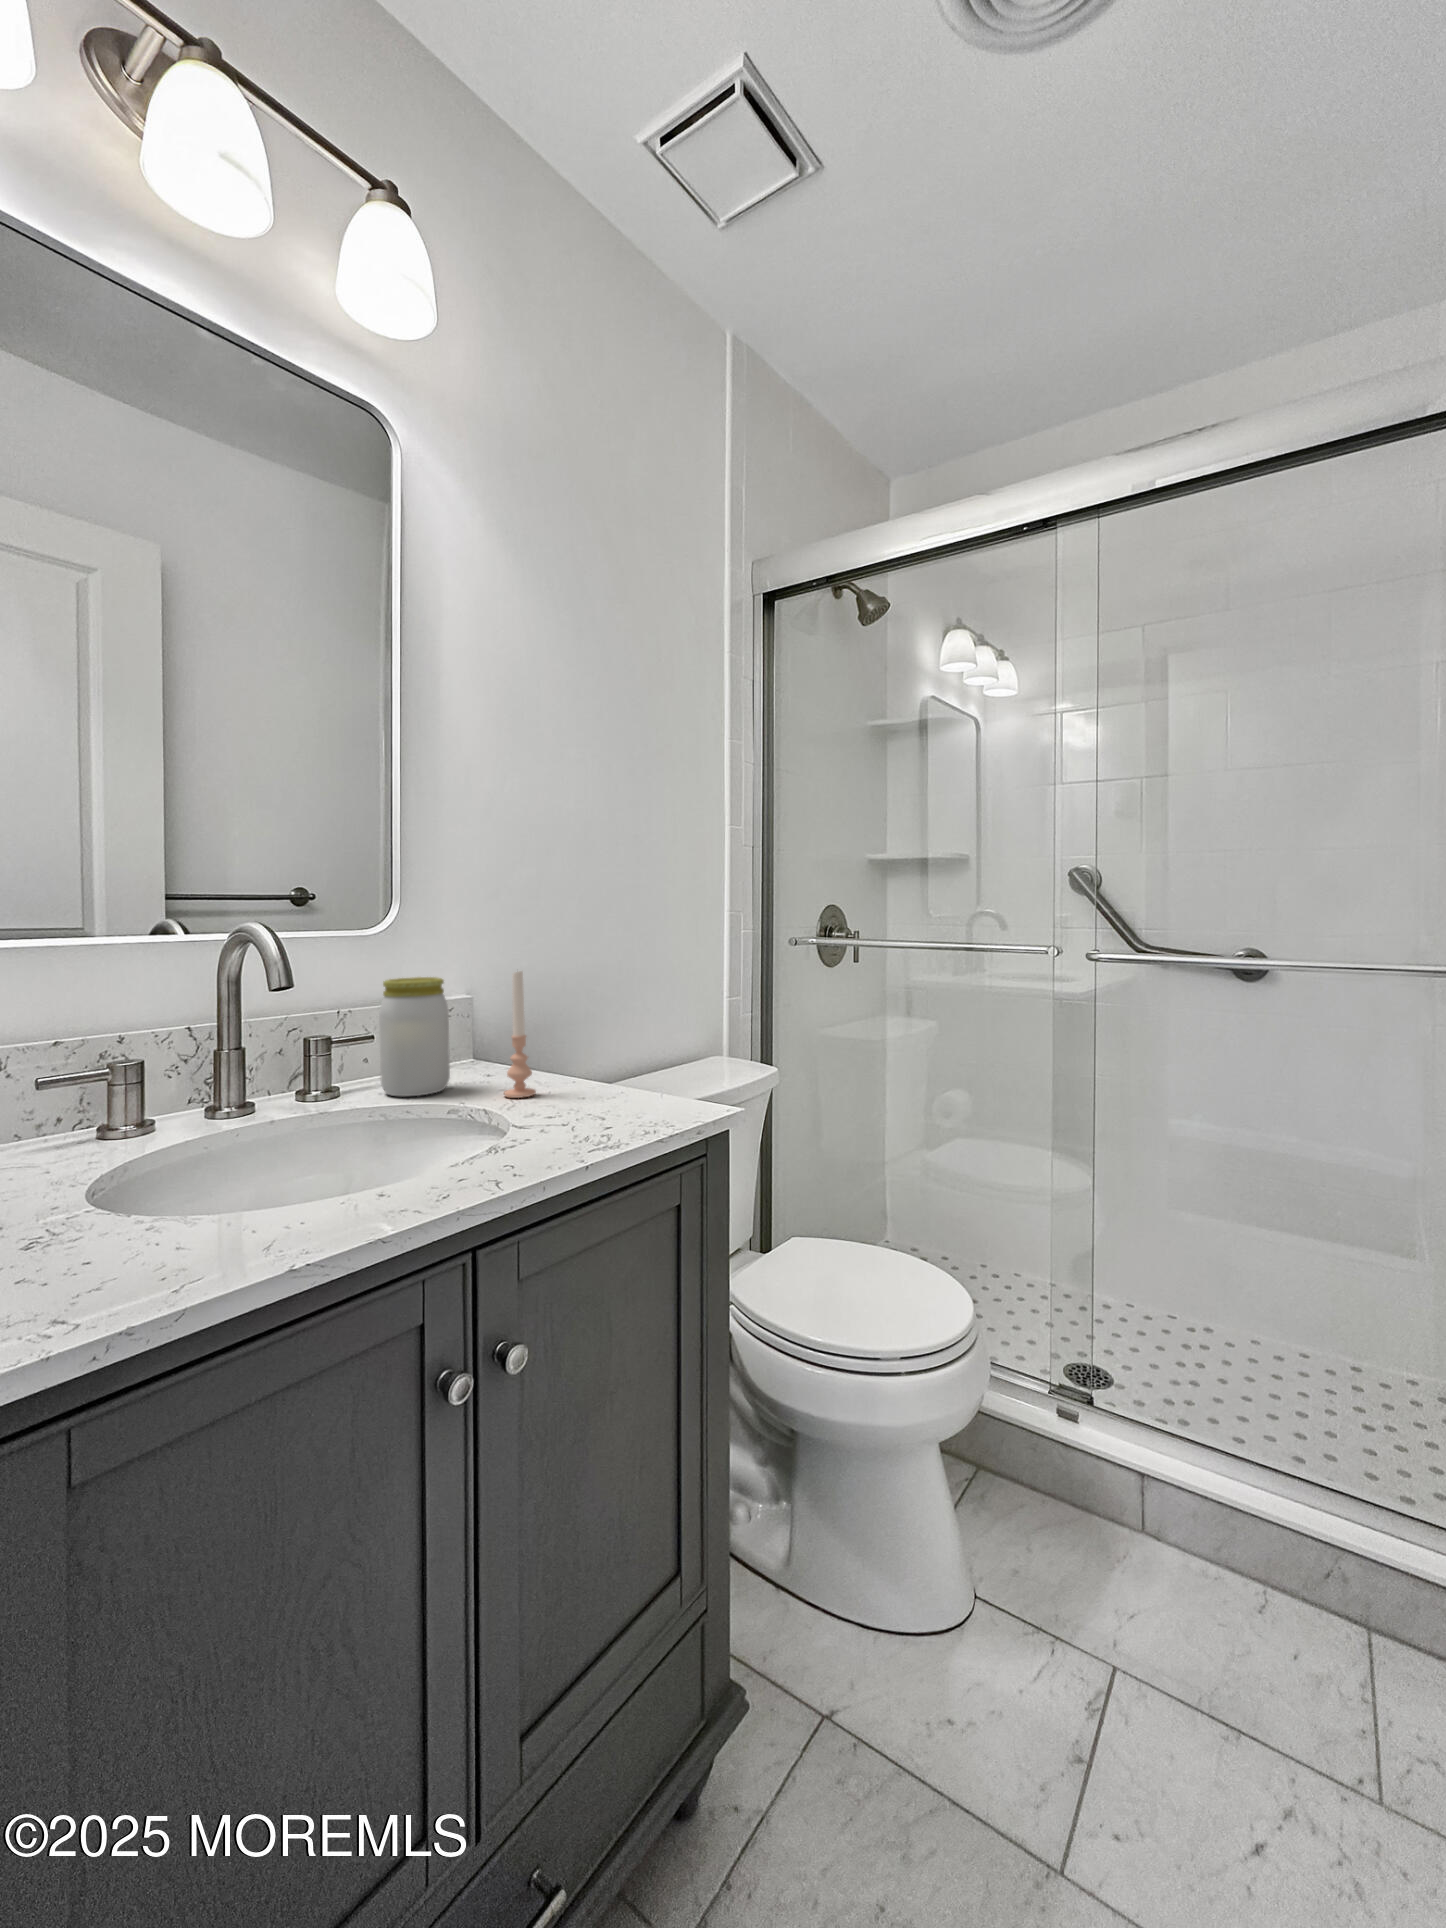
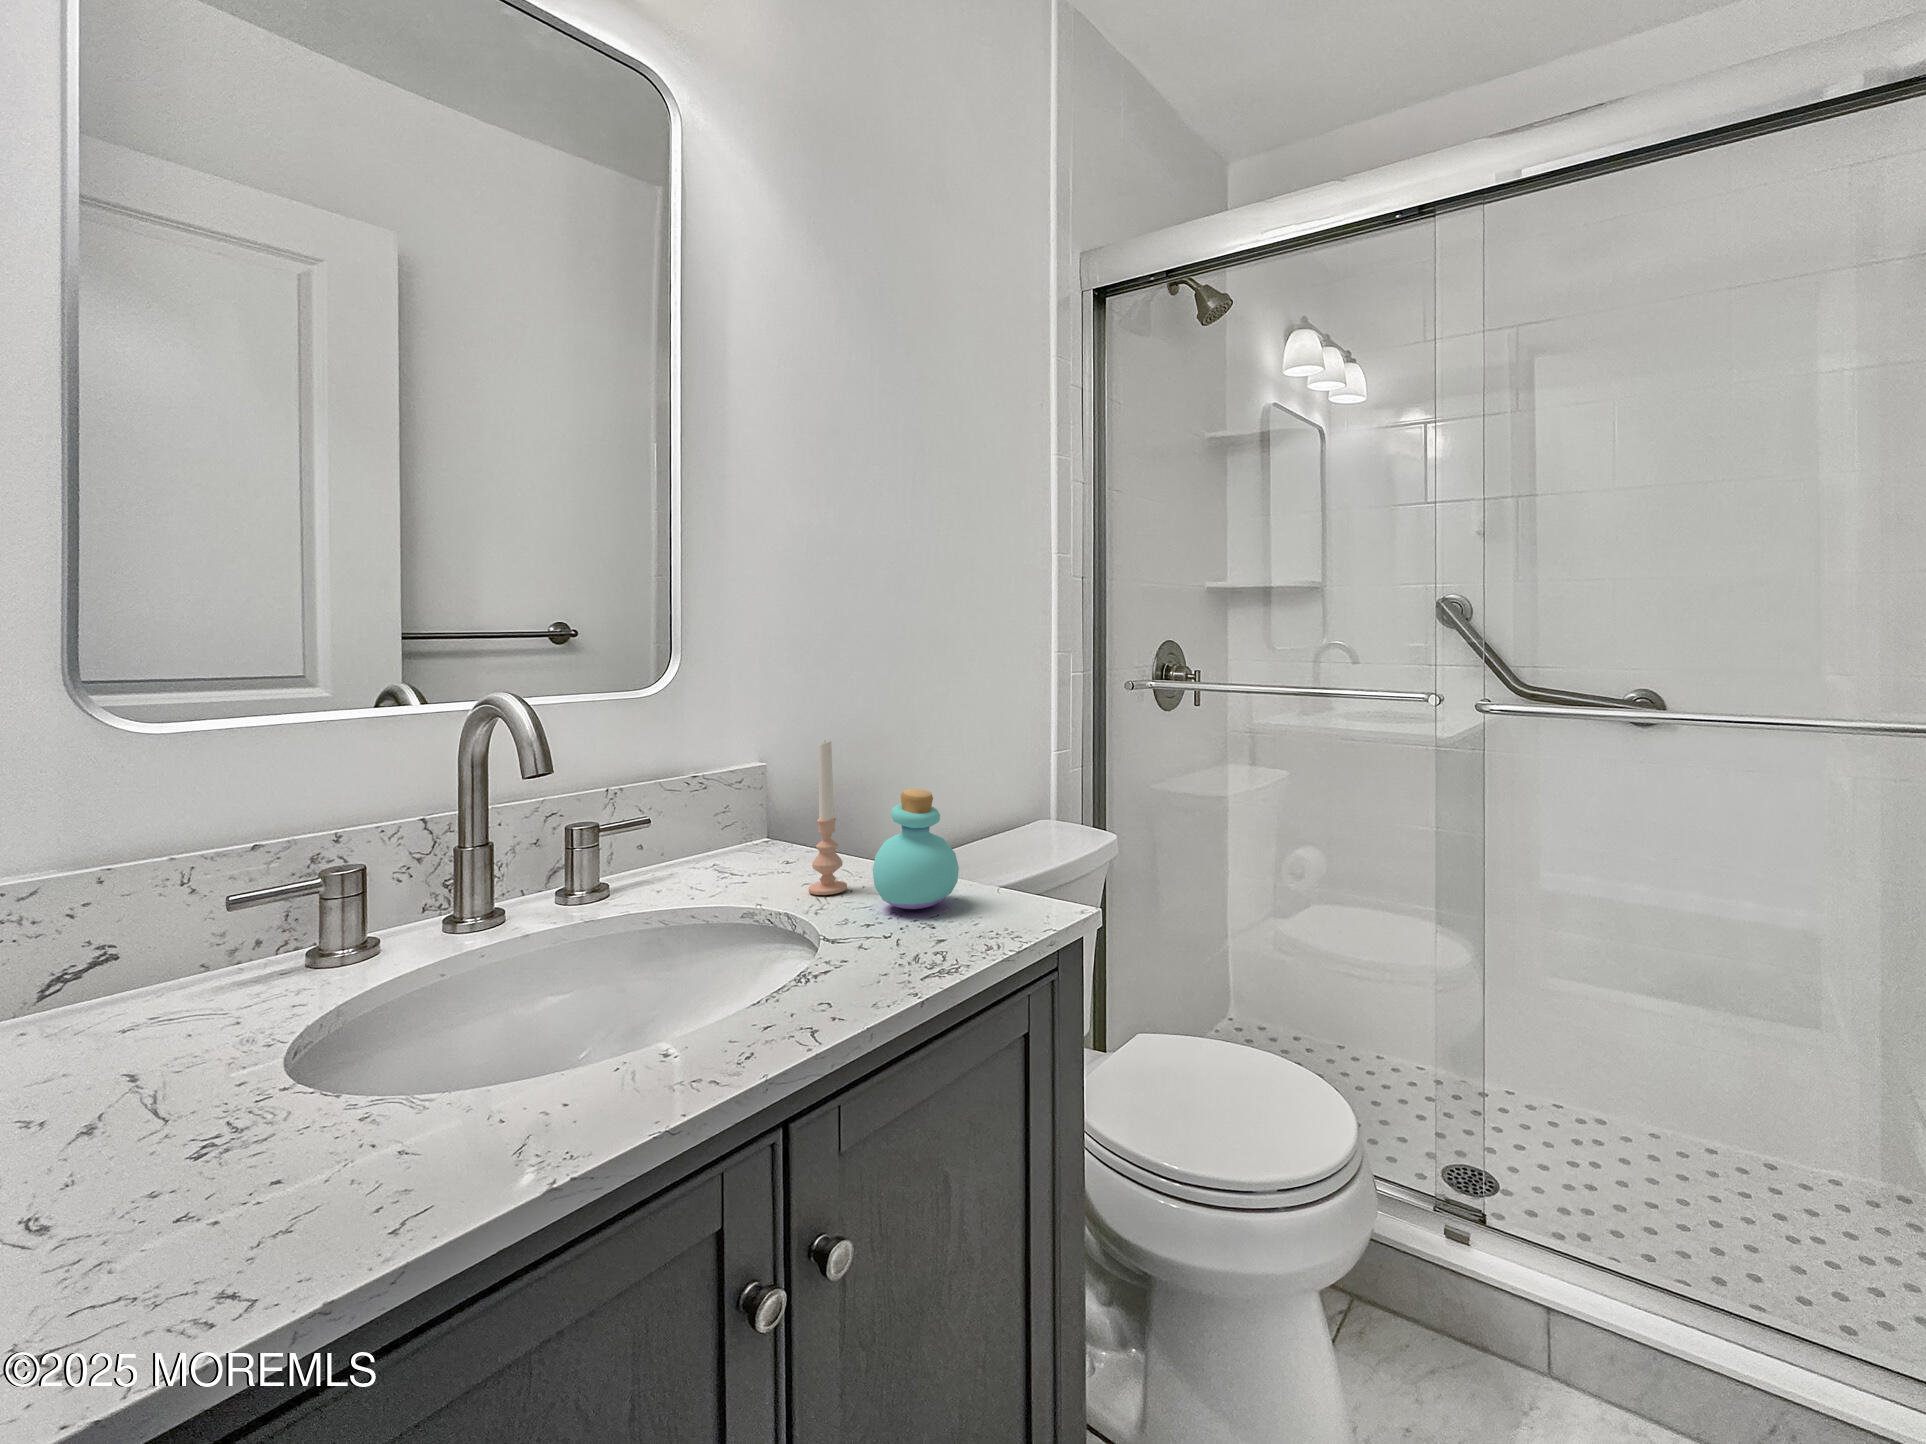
jar: present [379,977,450,1096] -> none [657,747,742,895]
perfume bottle: none [555,1009,627,1108] -> present [873,789,959,909]

